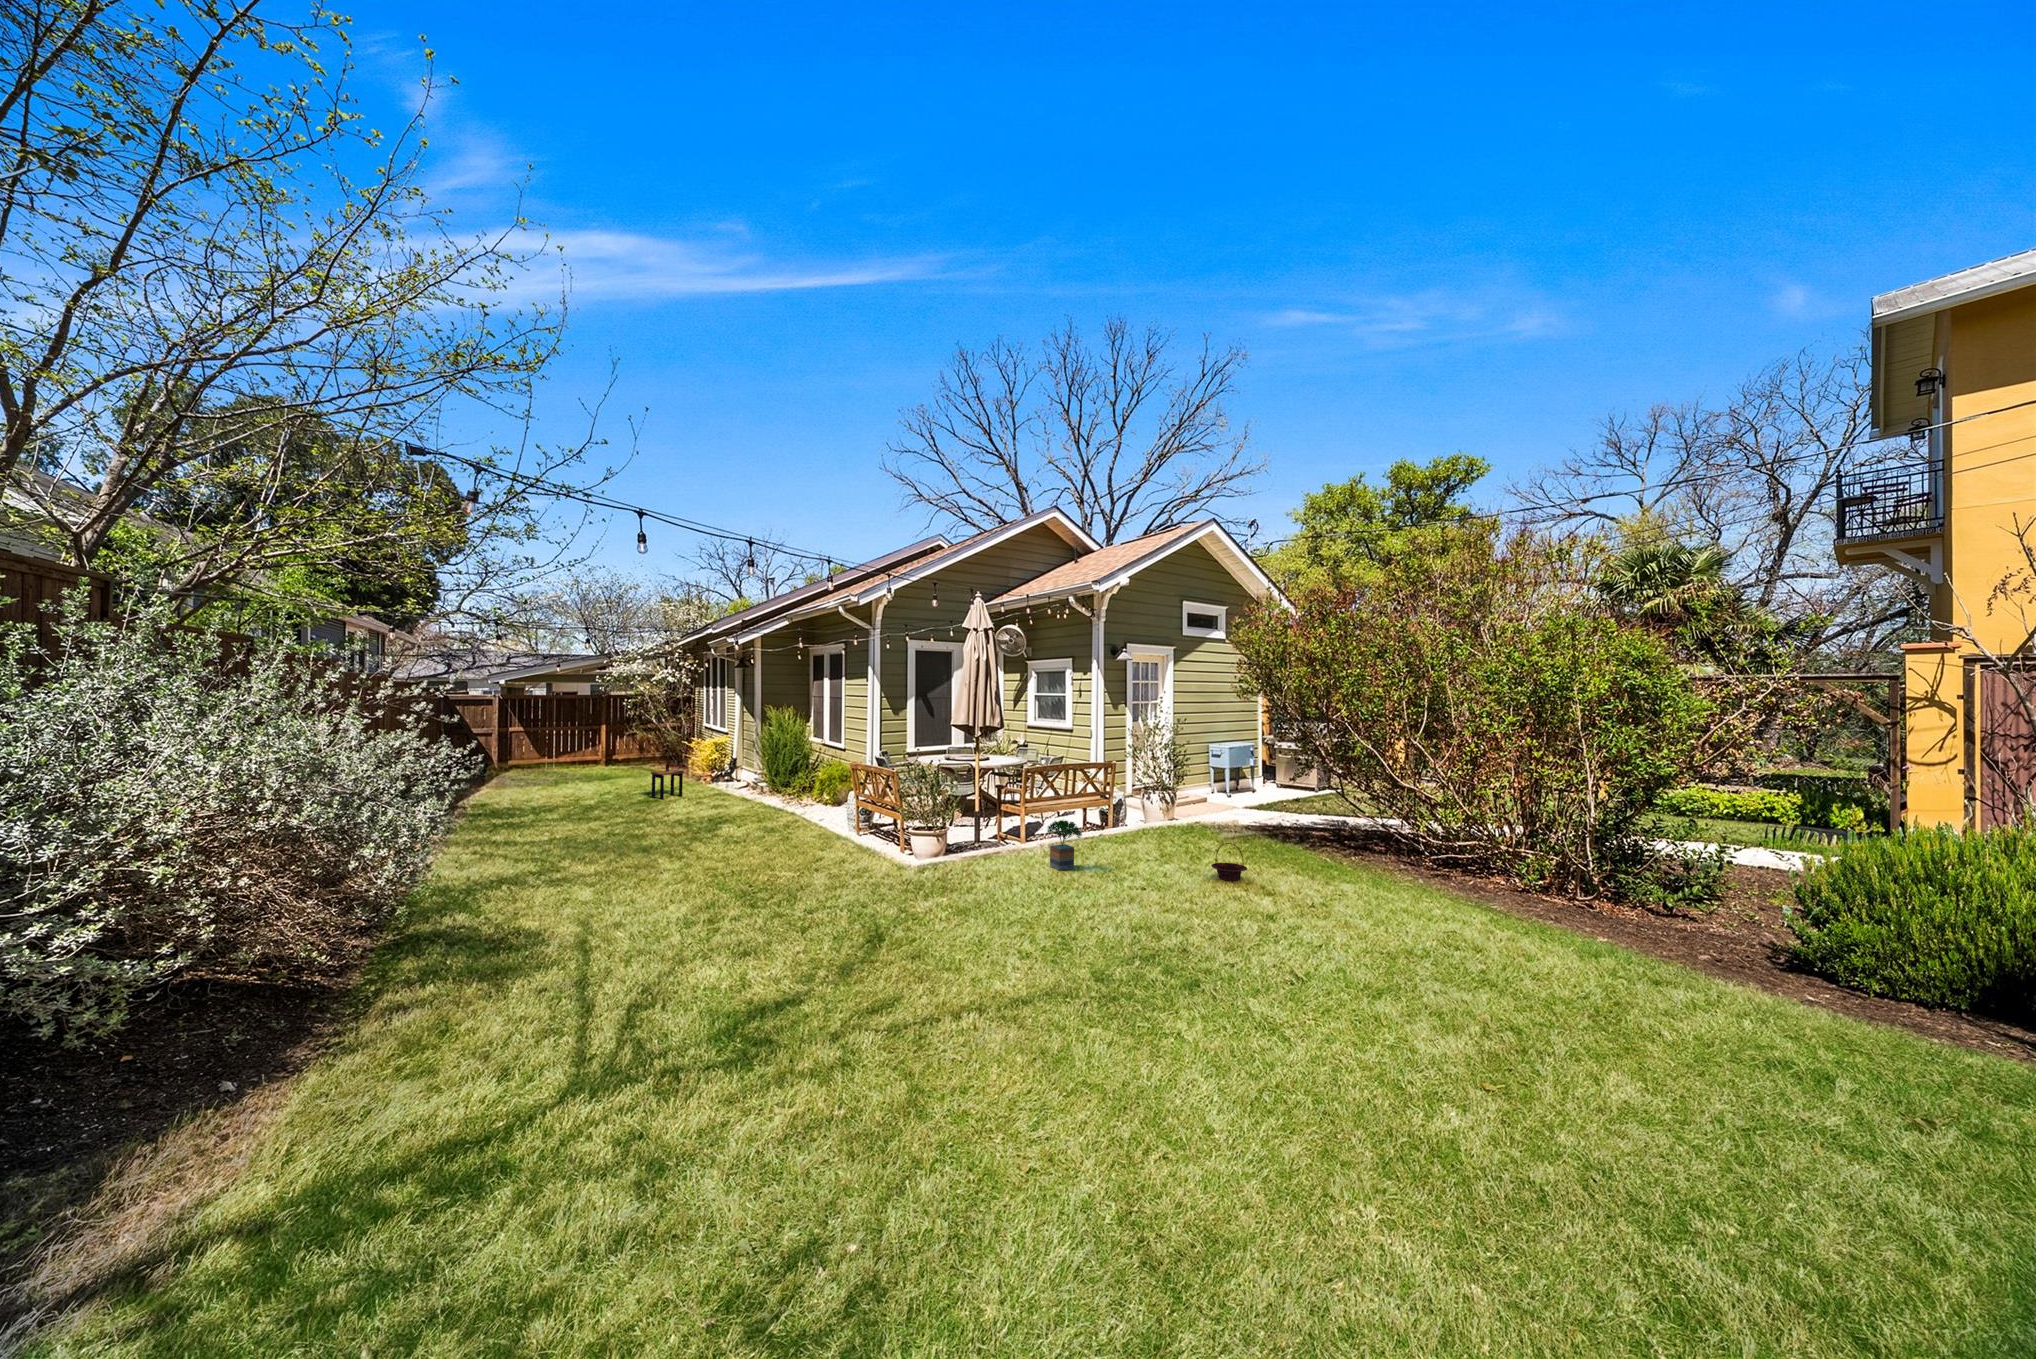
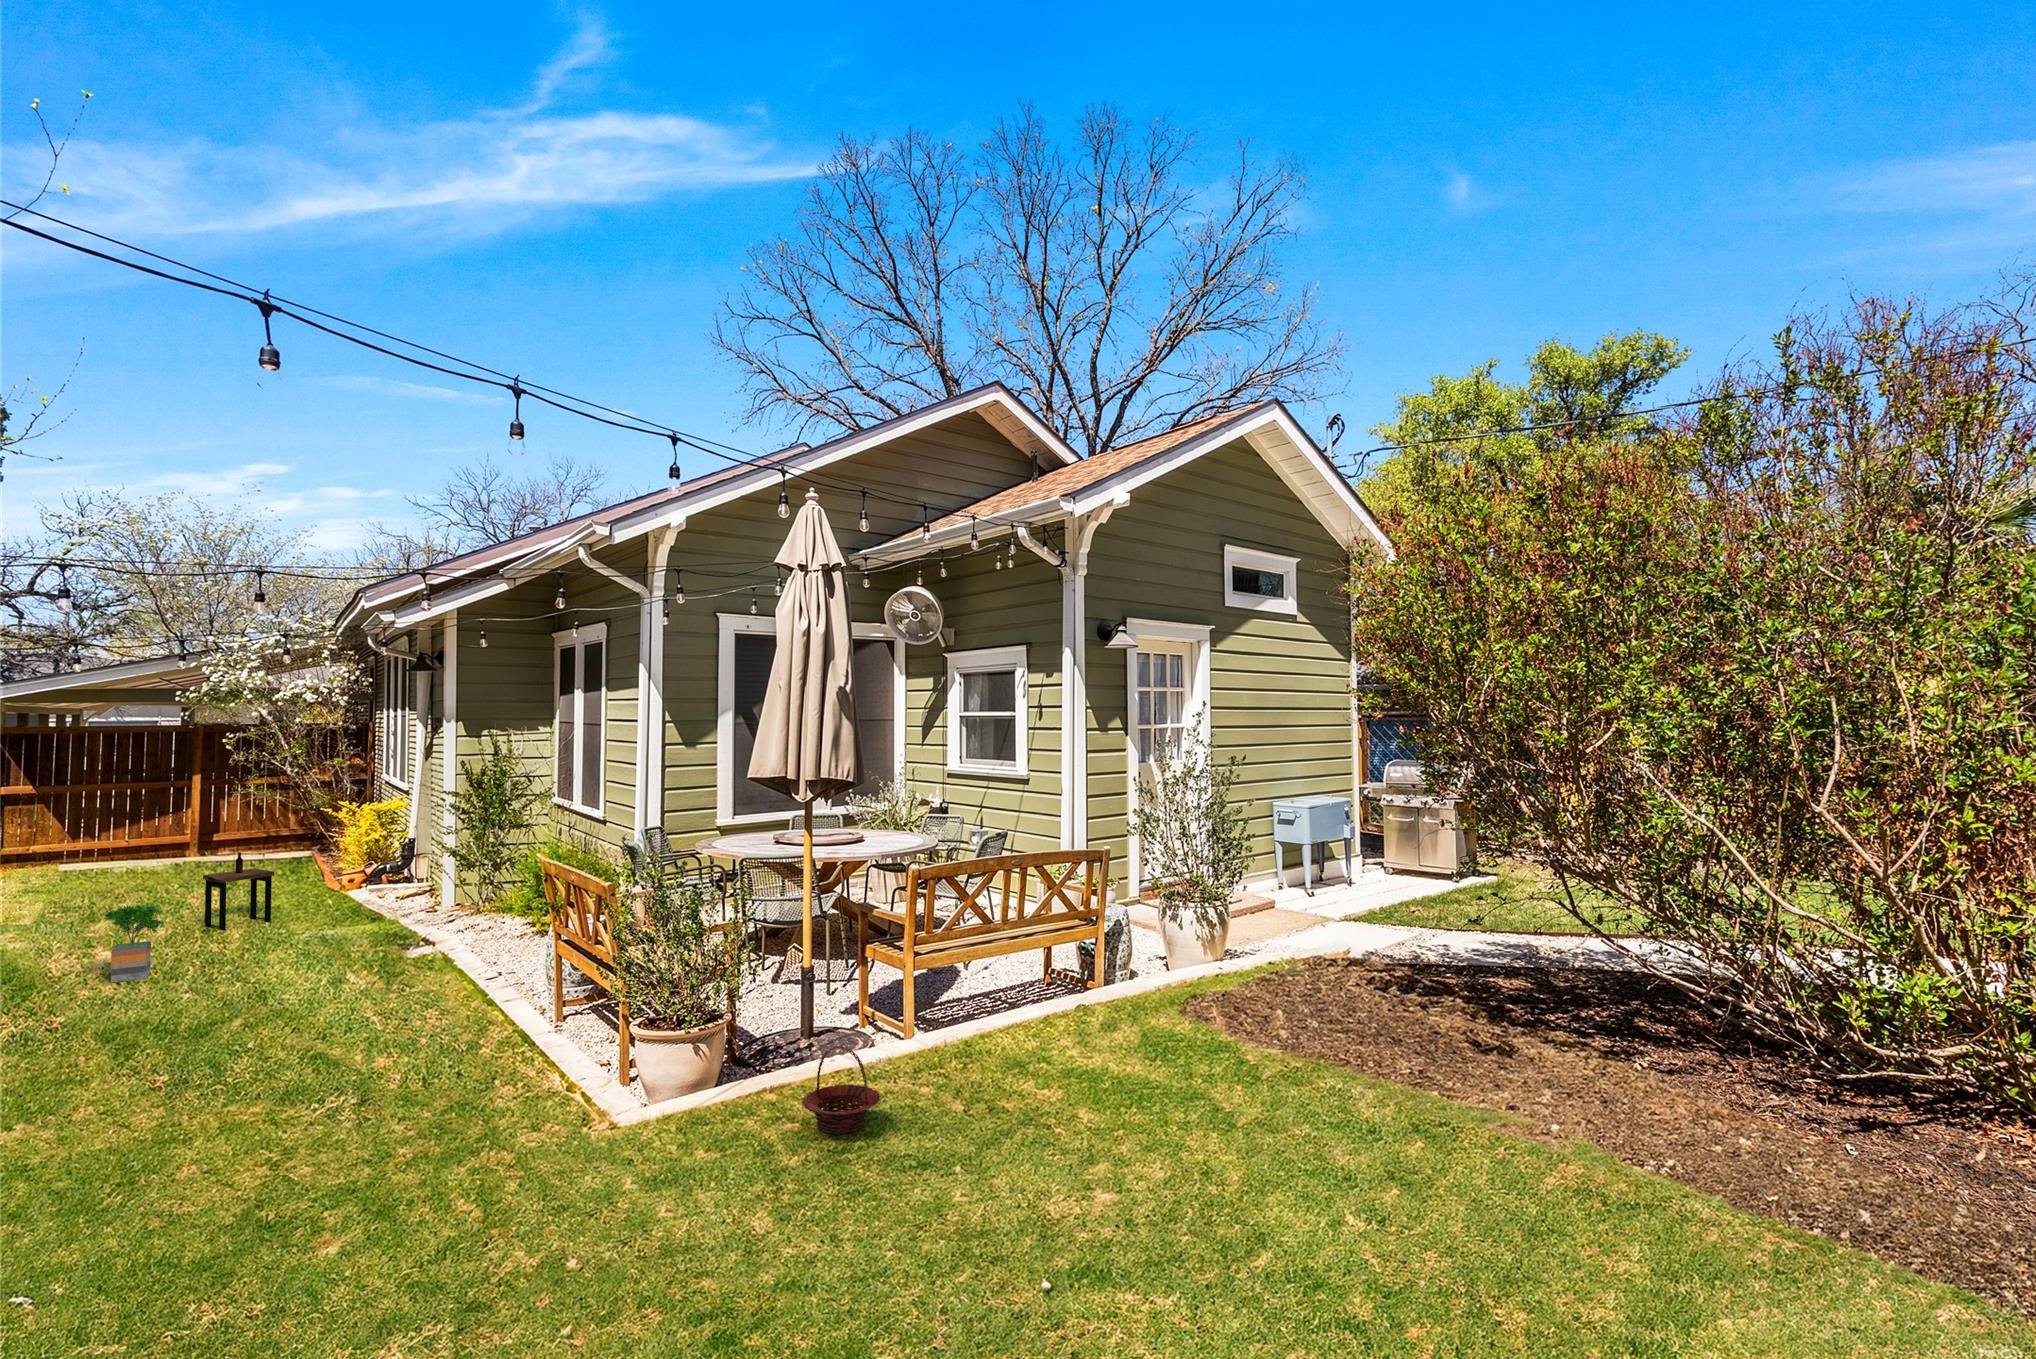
potted tree: present [1047,820,1082,871] -> present [104,904,164,983]
basket: present [1211,843,1247,881] -> present [802,1046,880,1134]

